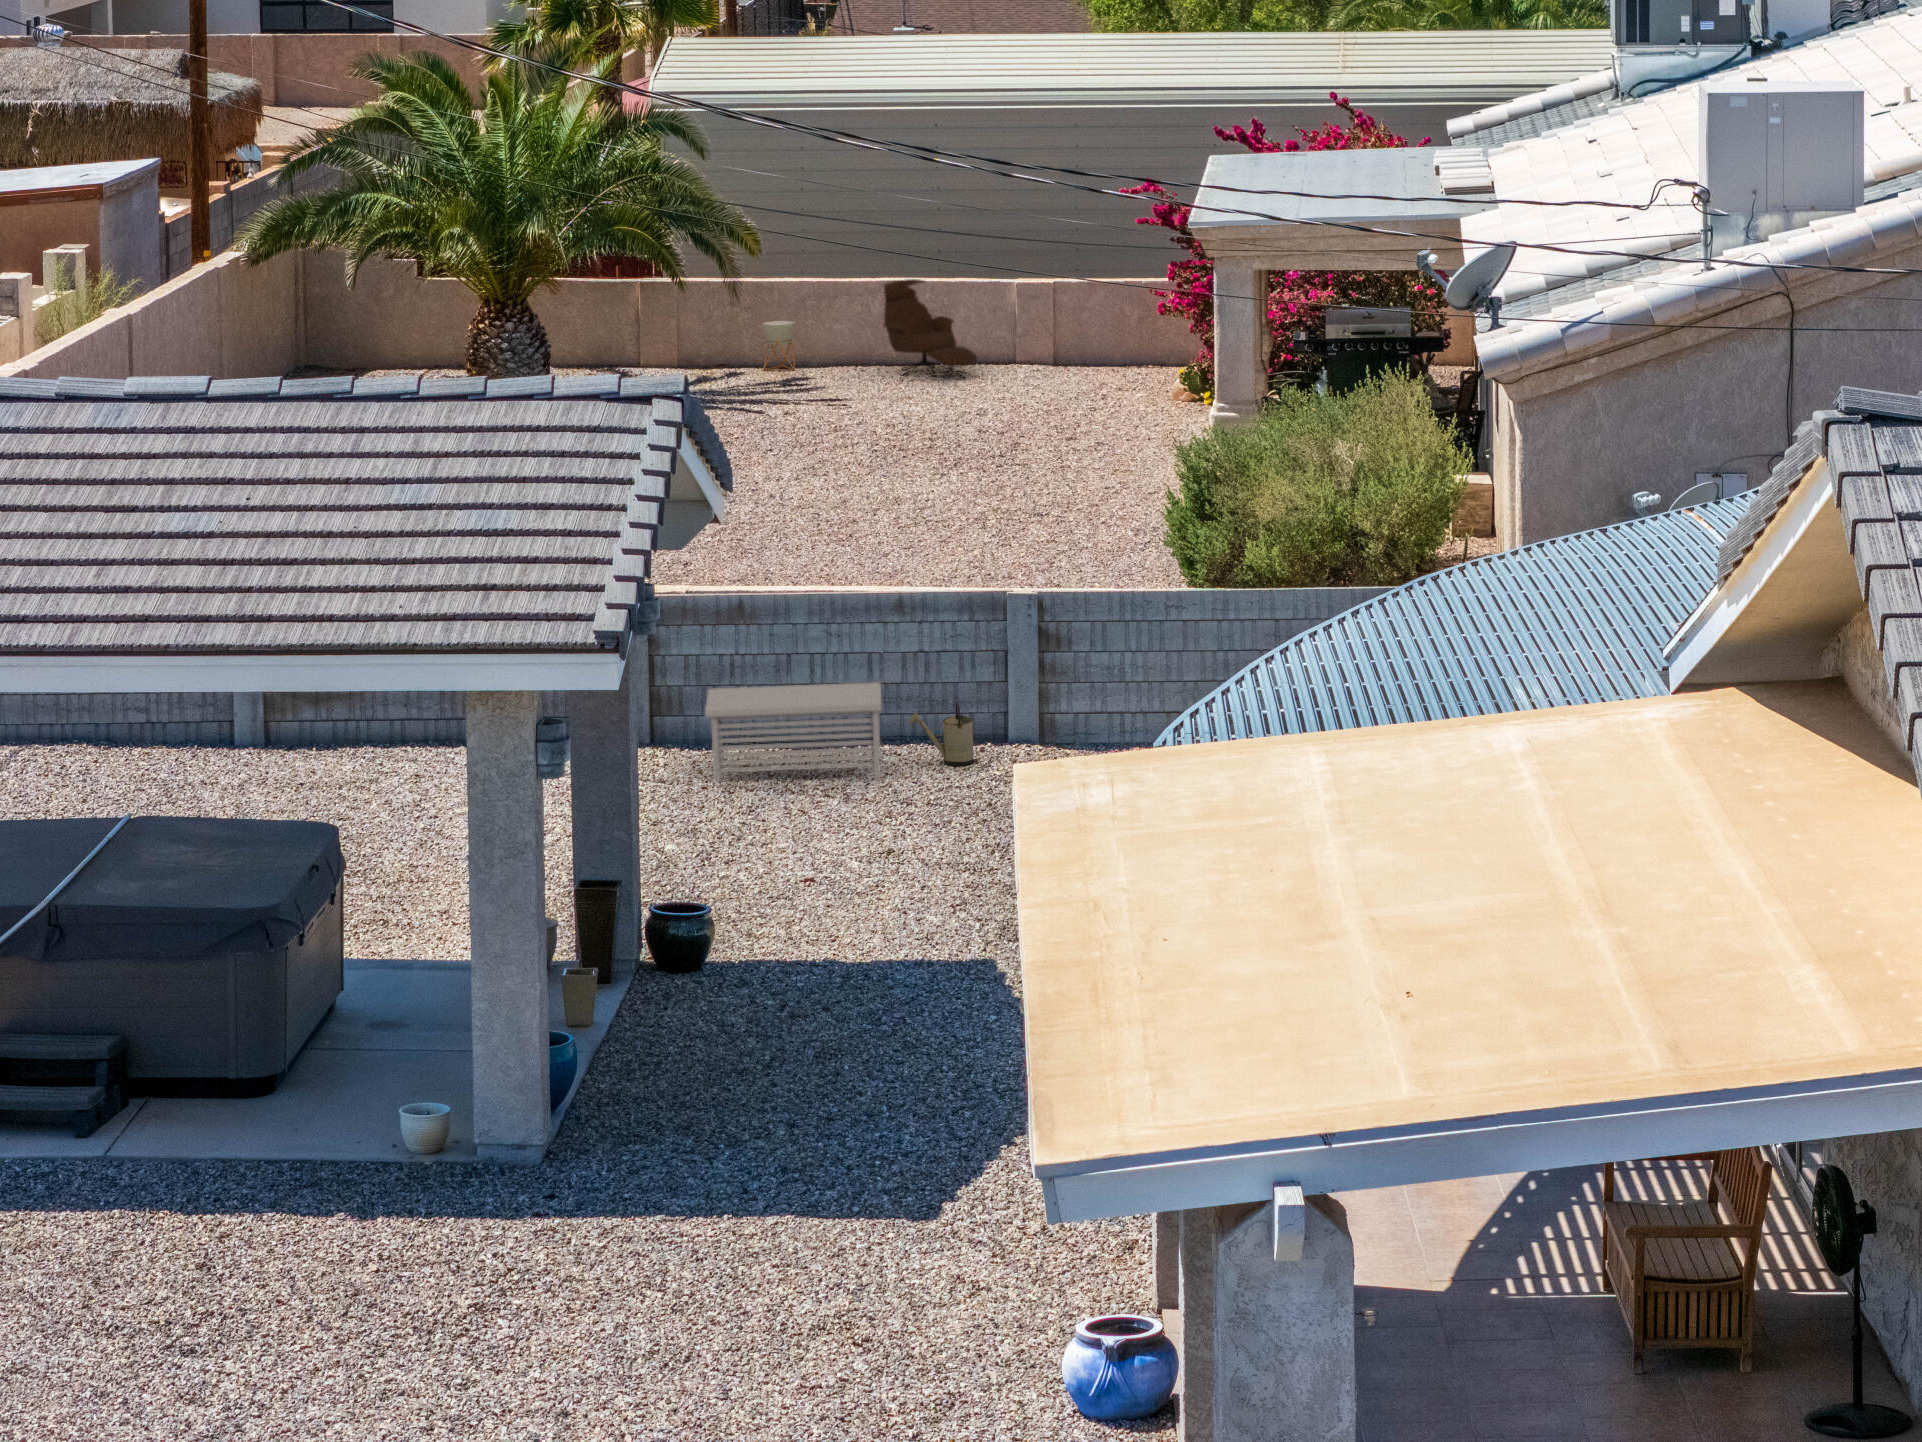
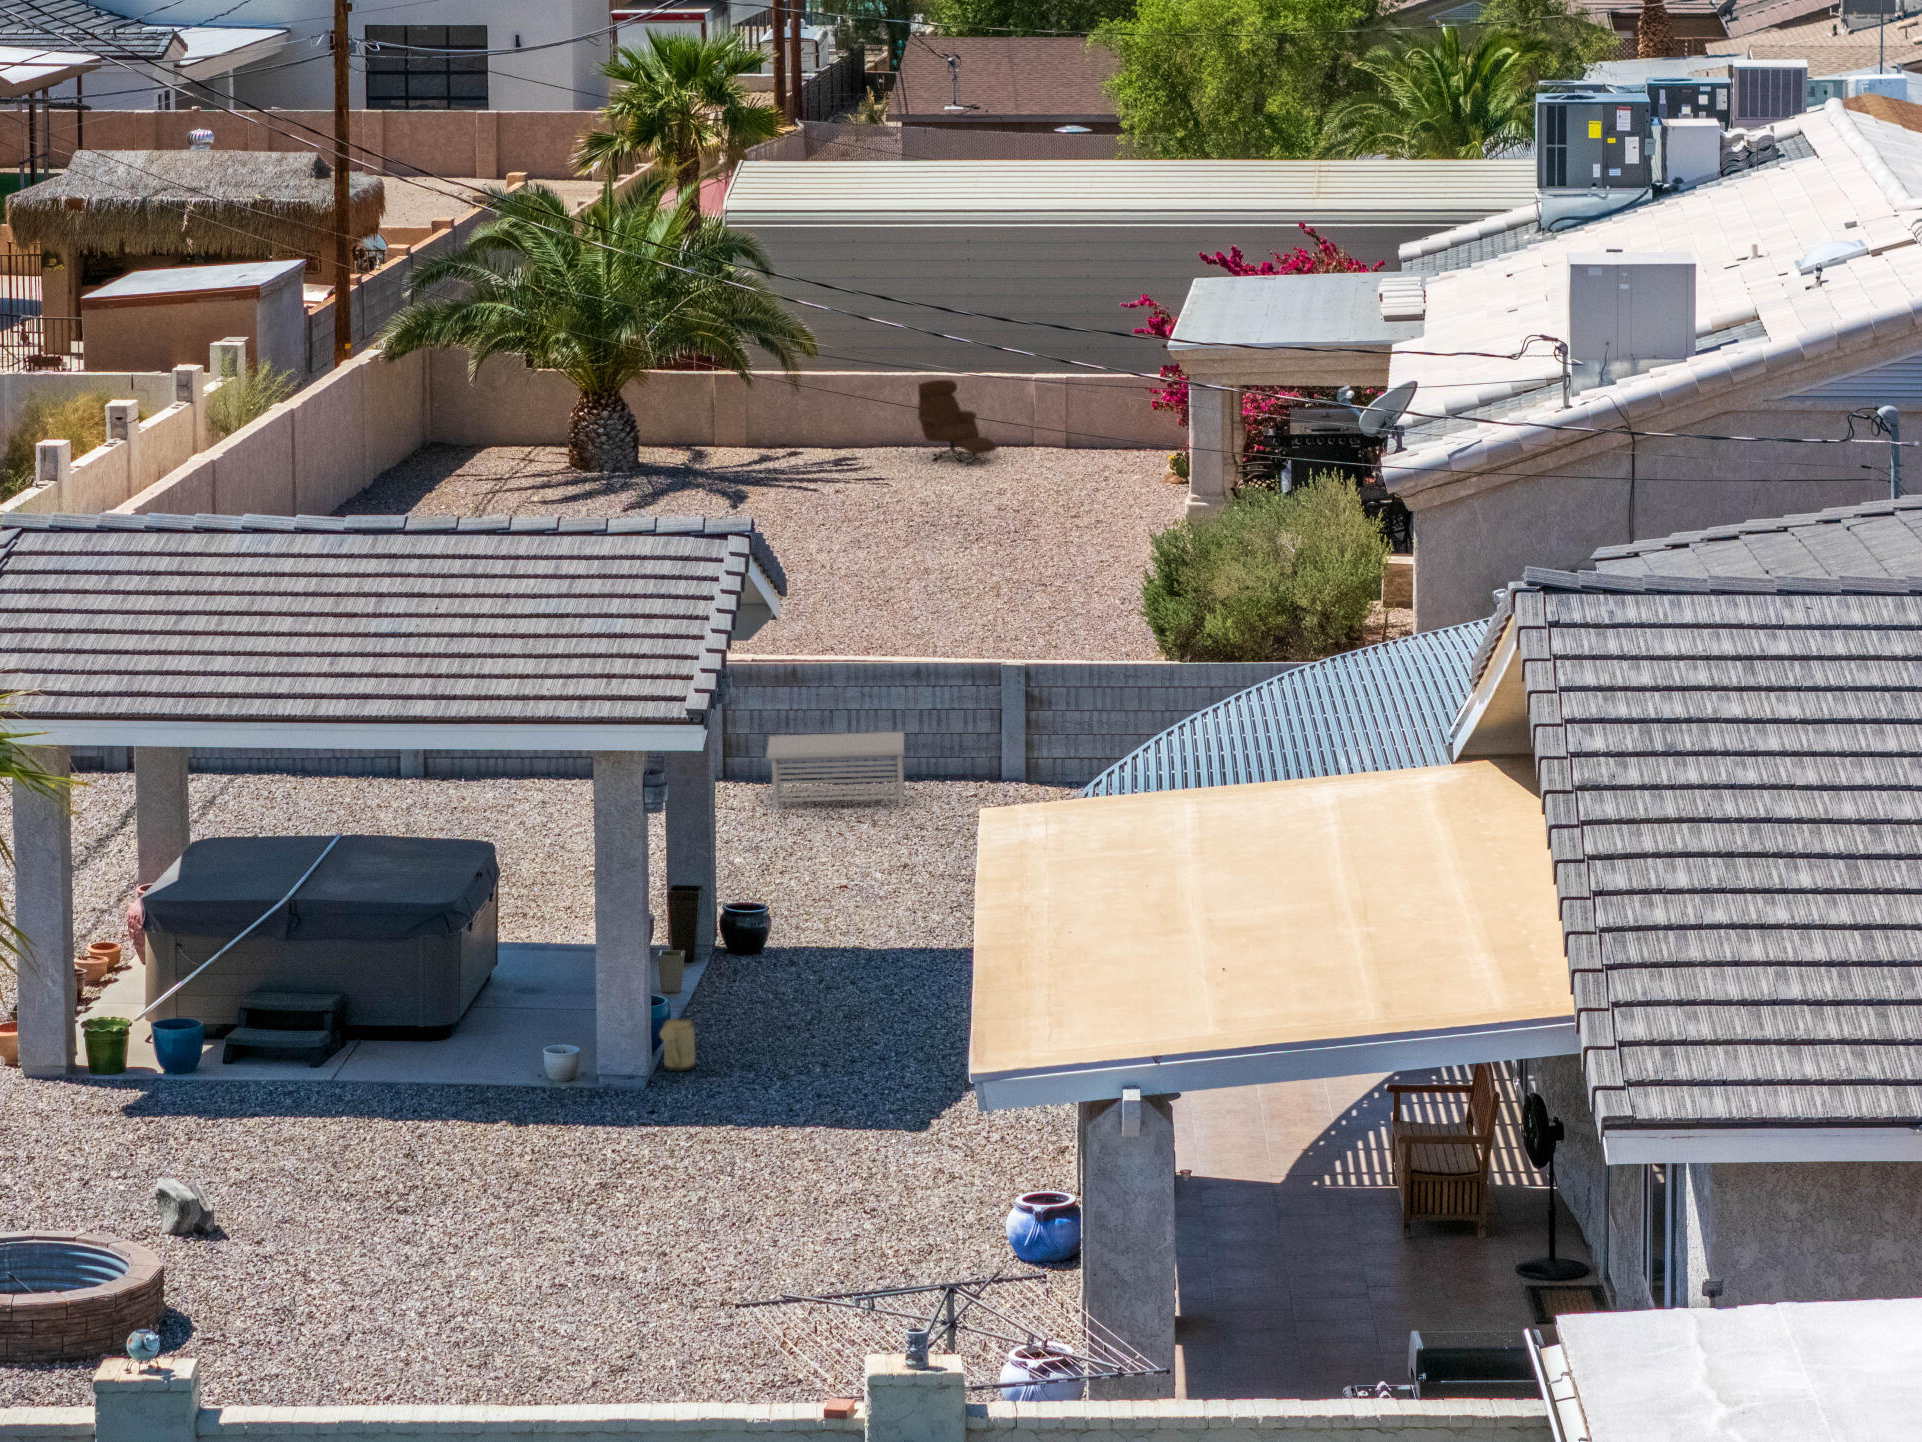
planter: present [762,321,795,371] -> none [816,415,844,456]
watering can: present [909,702,977,766] -> present [660,1018,695,1072]

